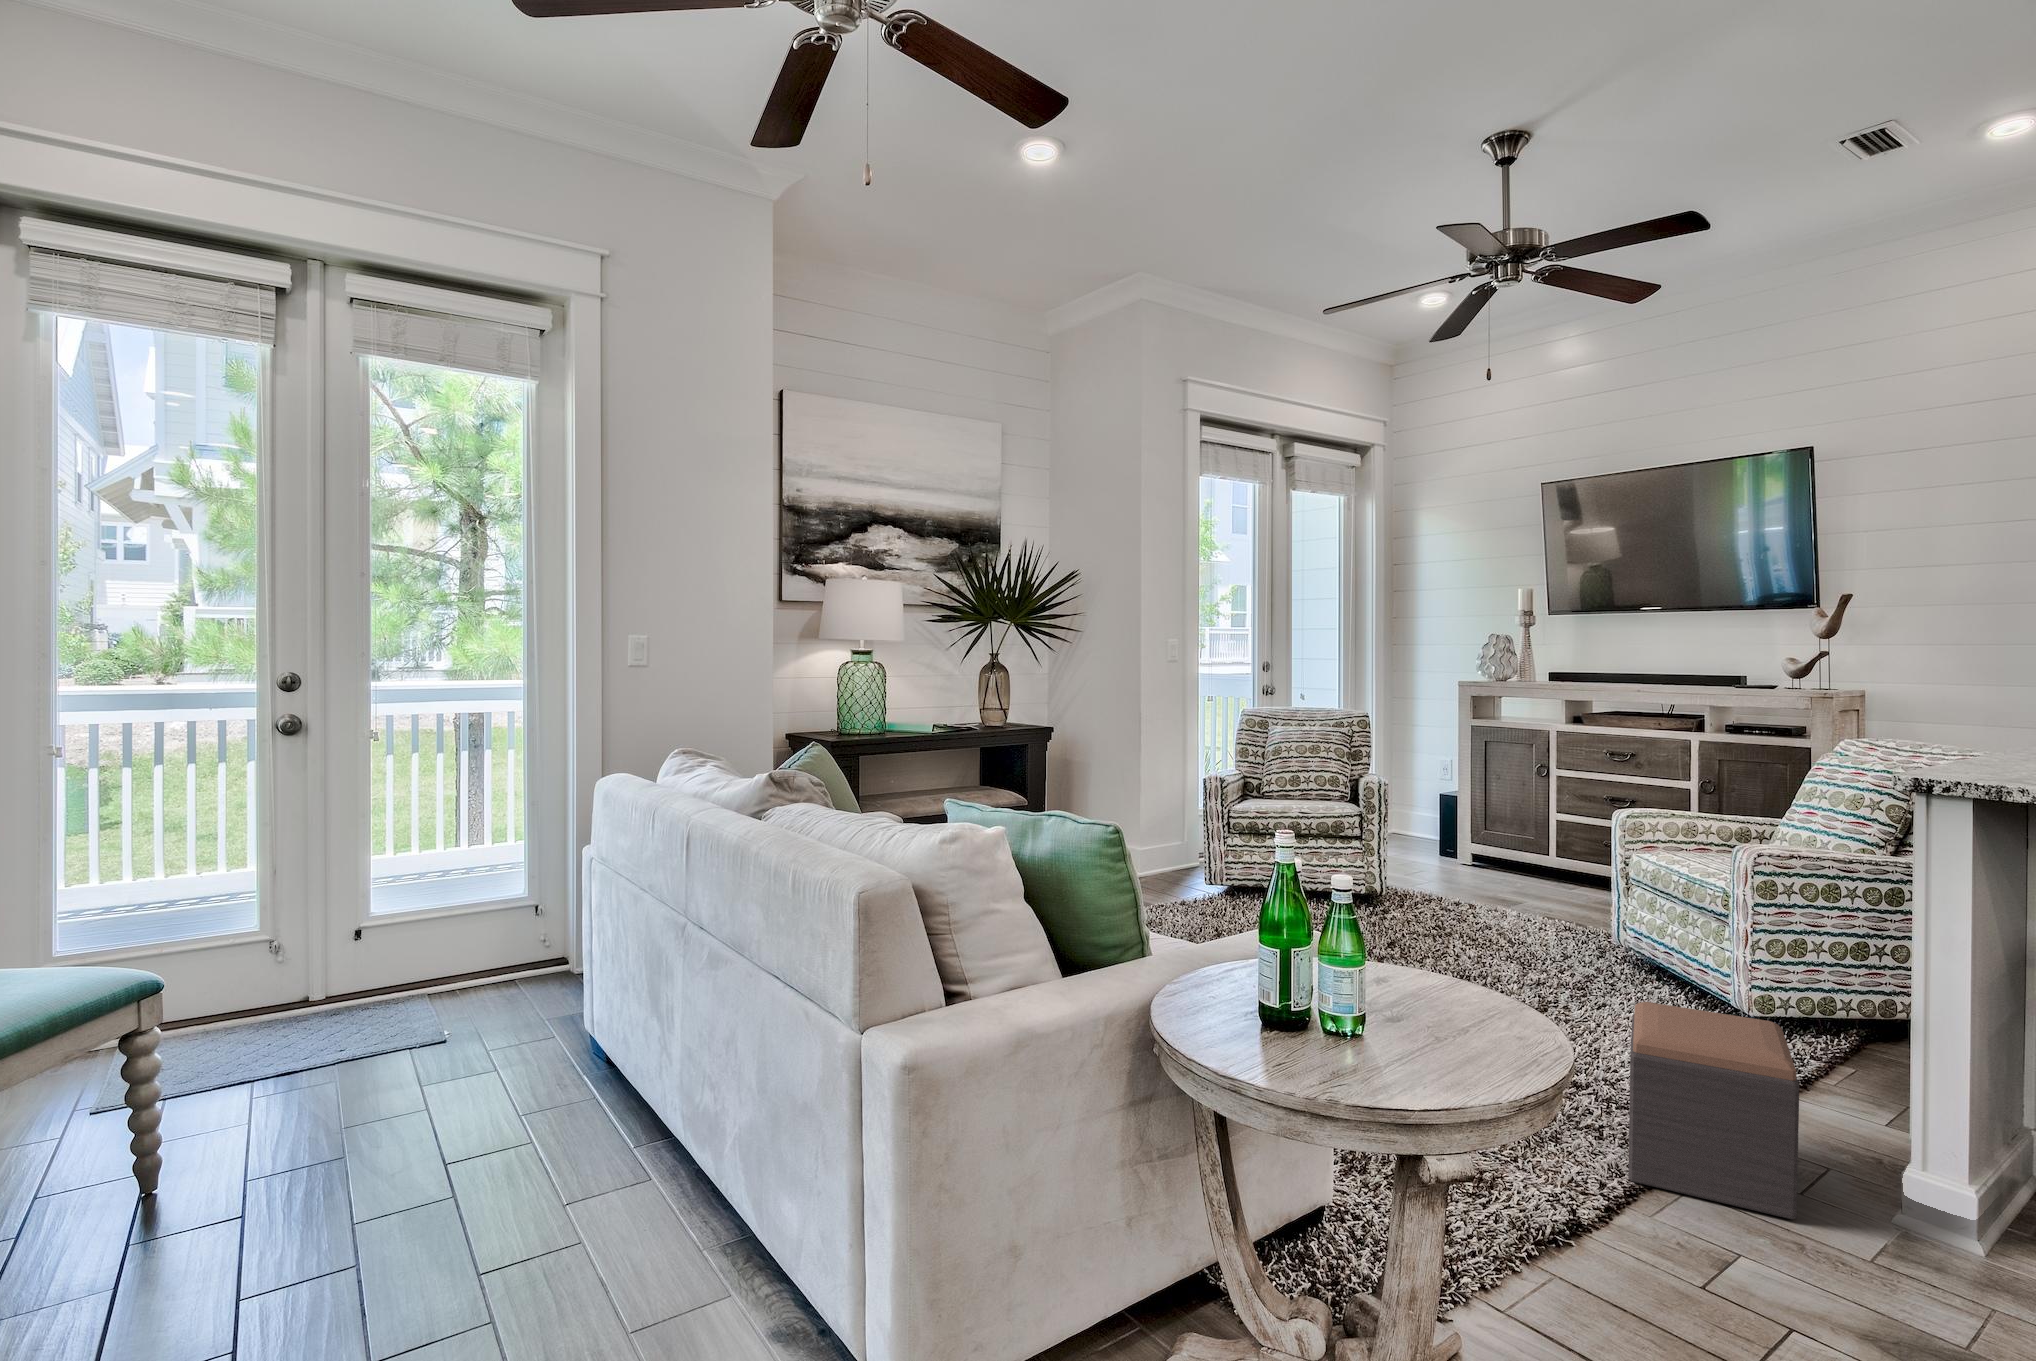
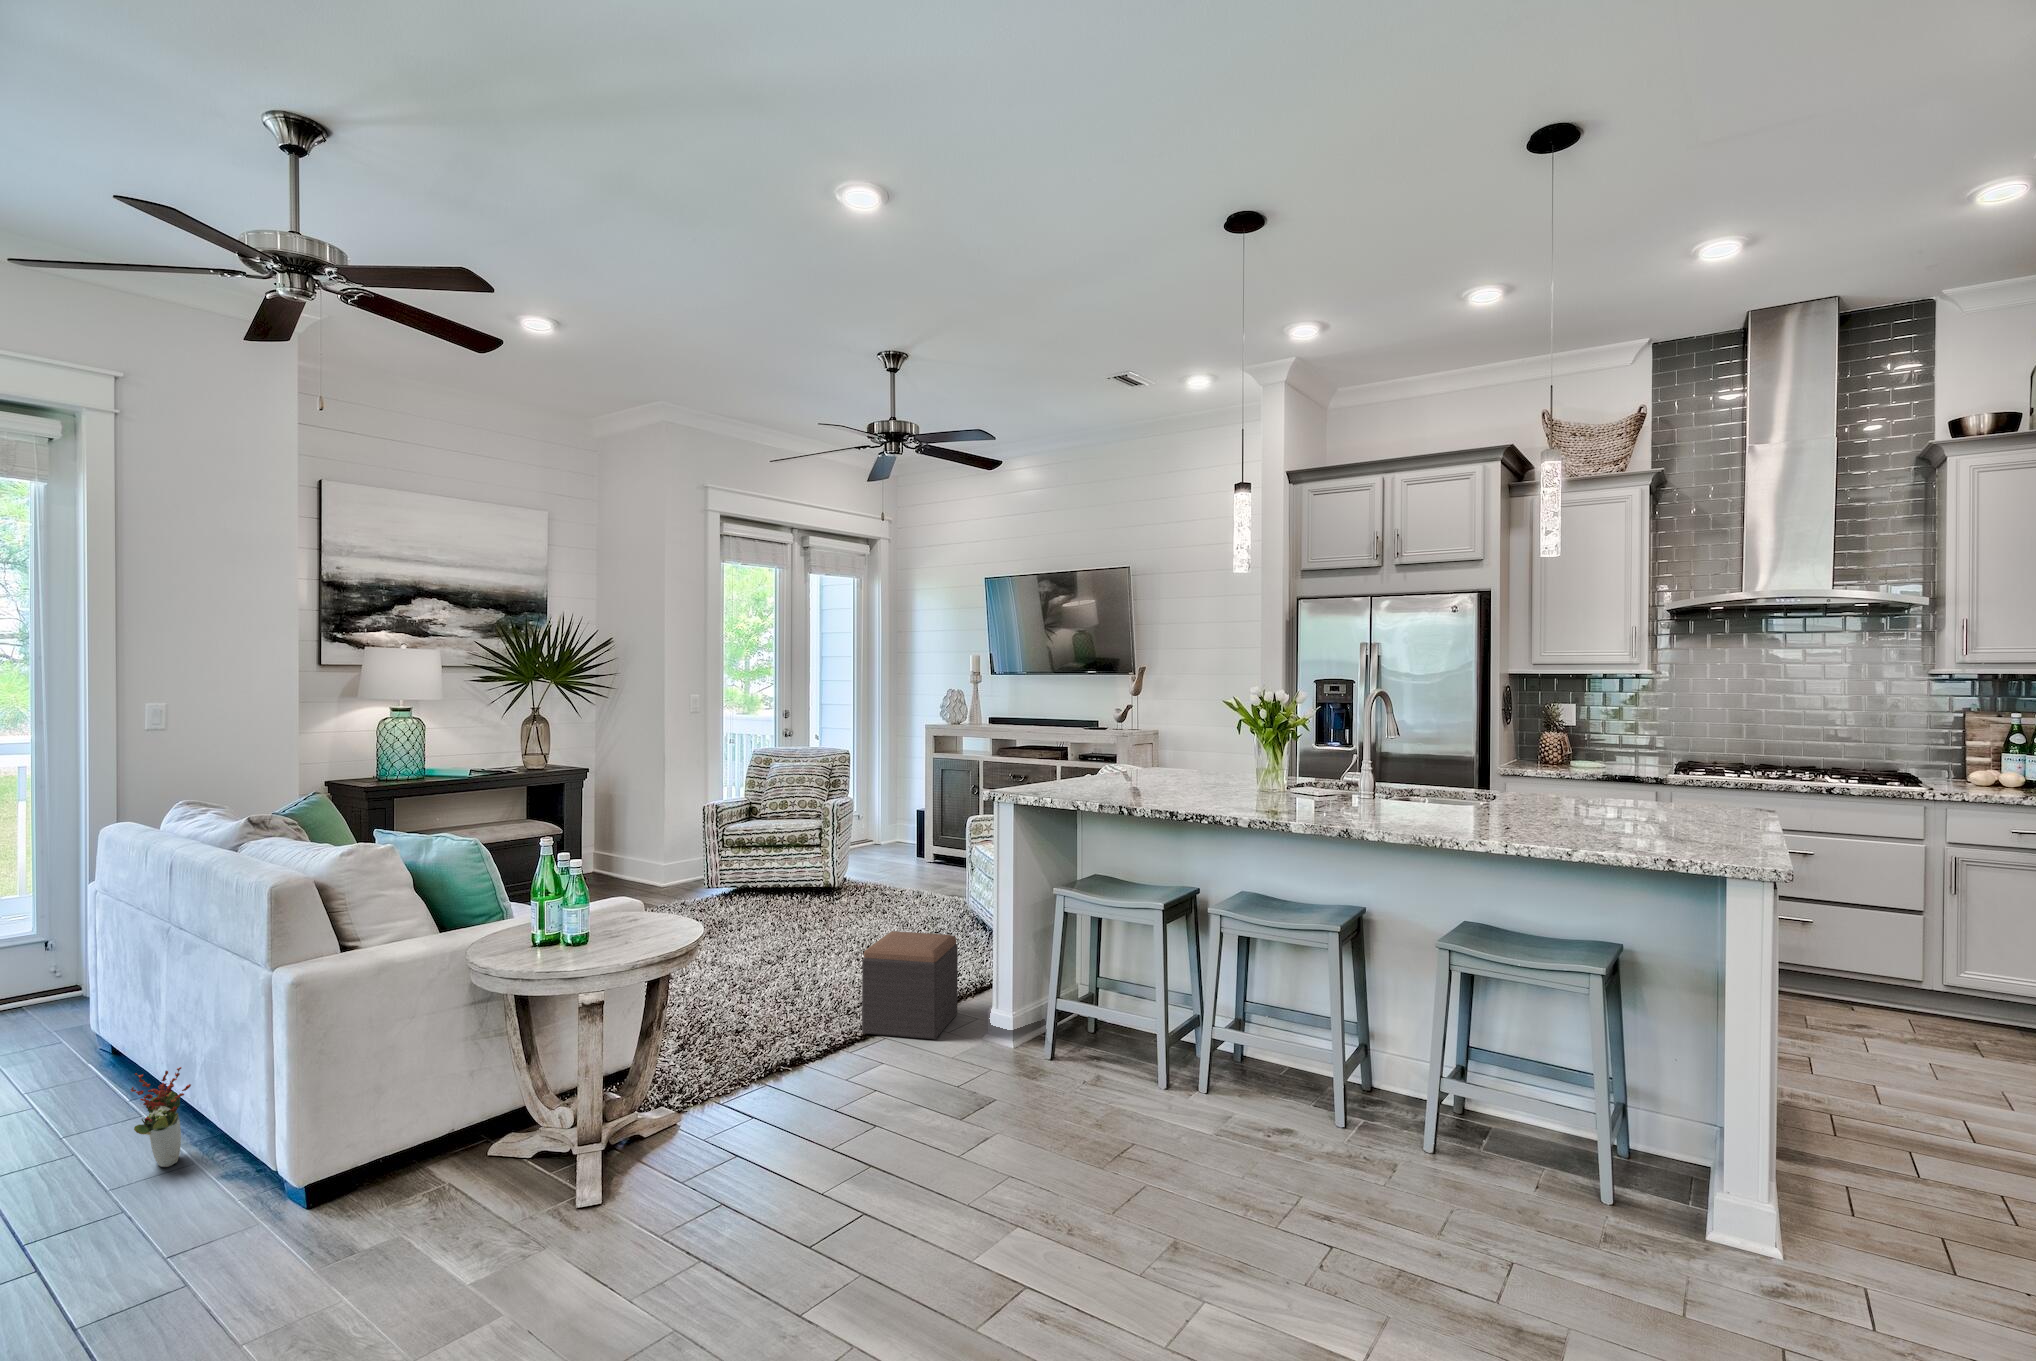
decorative plant: none [609,1139,683,1293] -> present [131,1067,191,1167]

